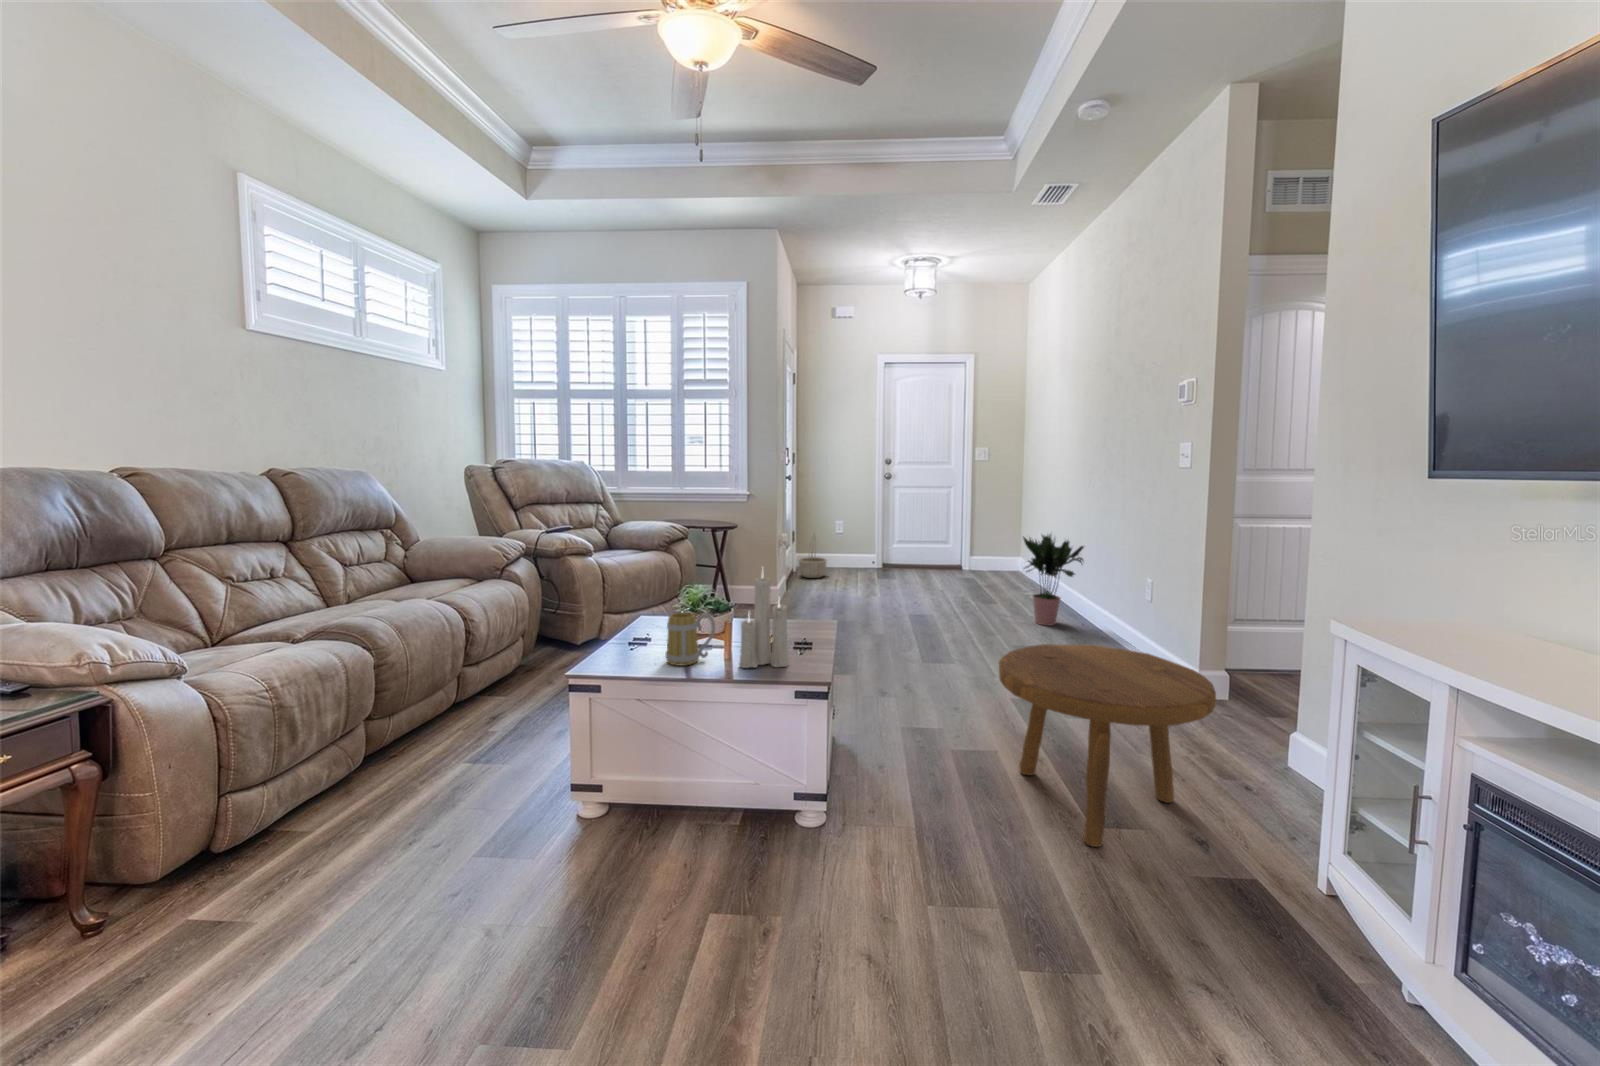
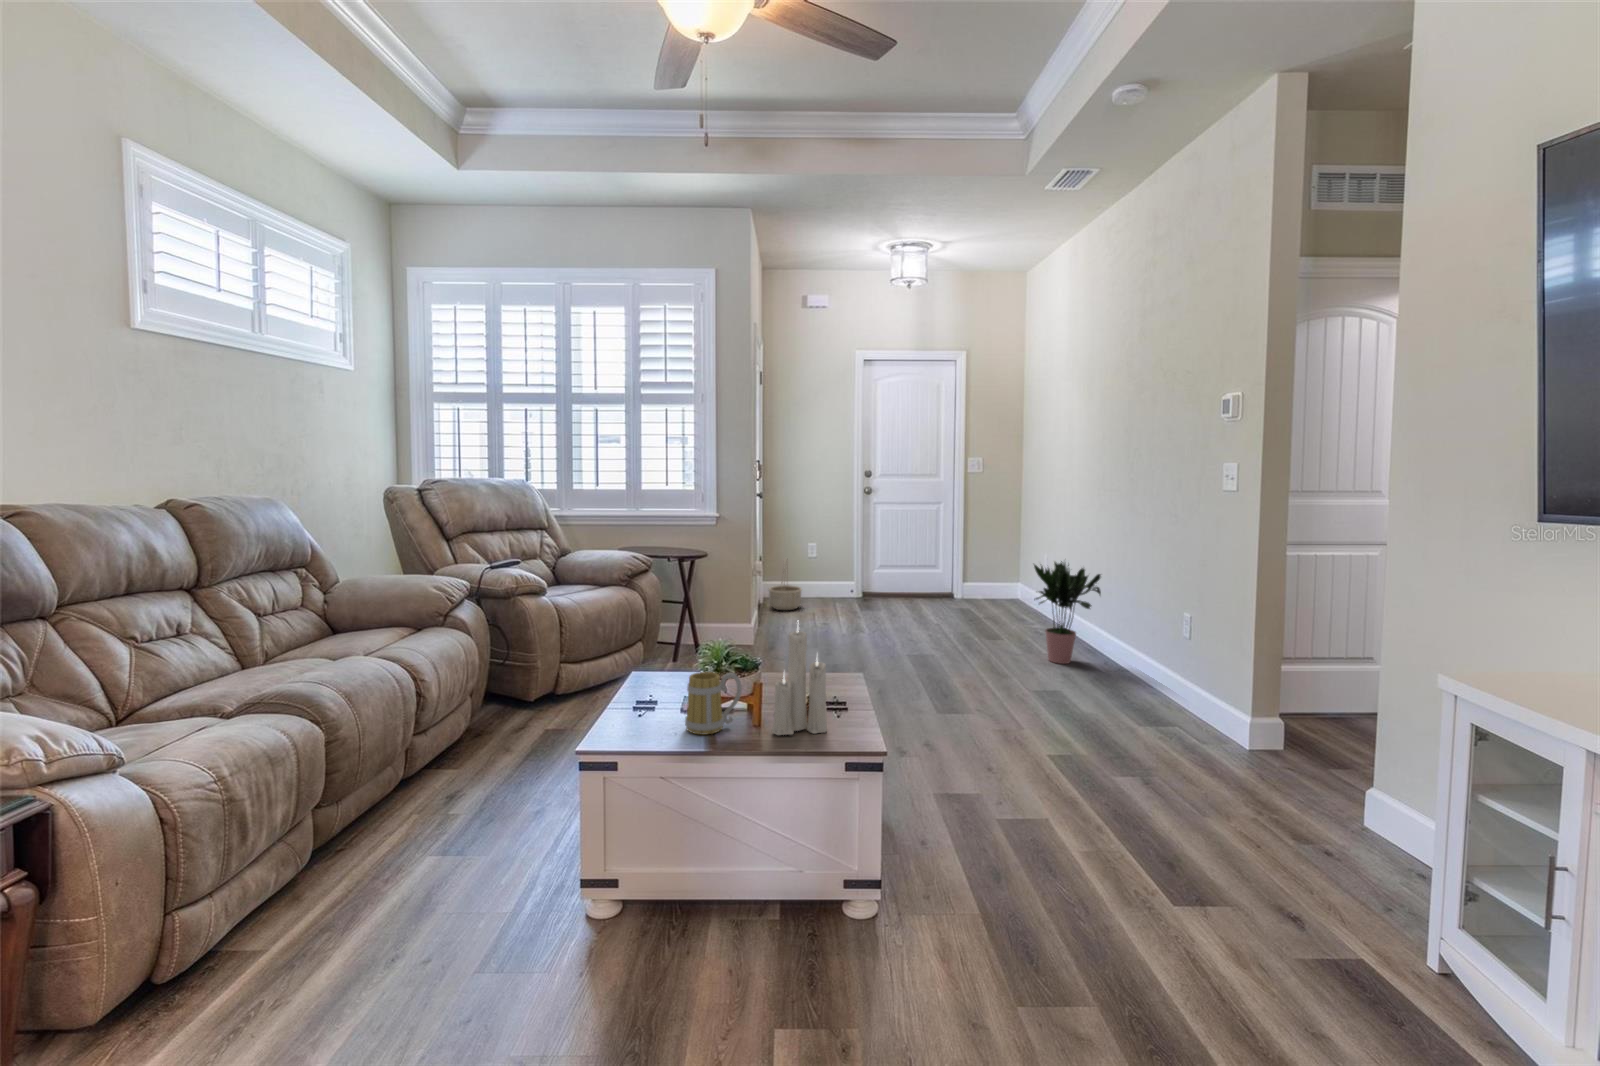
footstool: present [999,644,1216,847] -> none [1053,696,1291,922]

